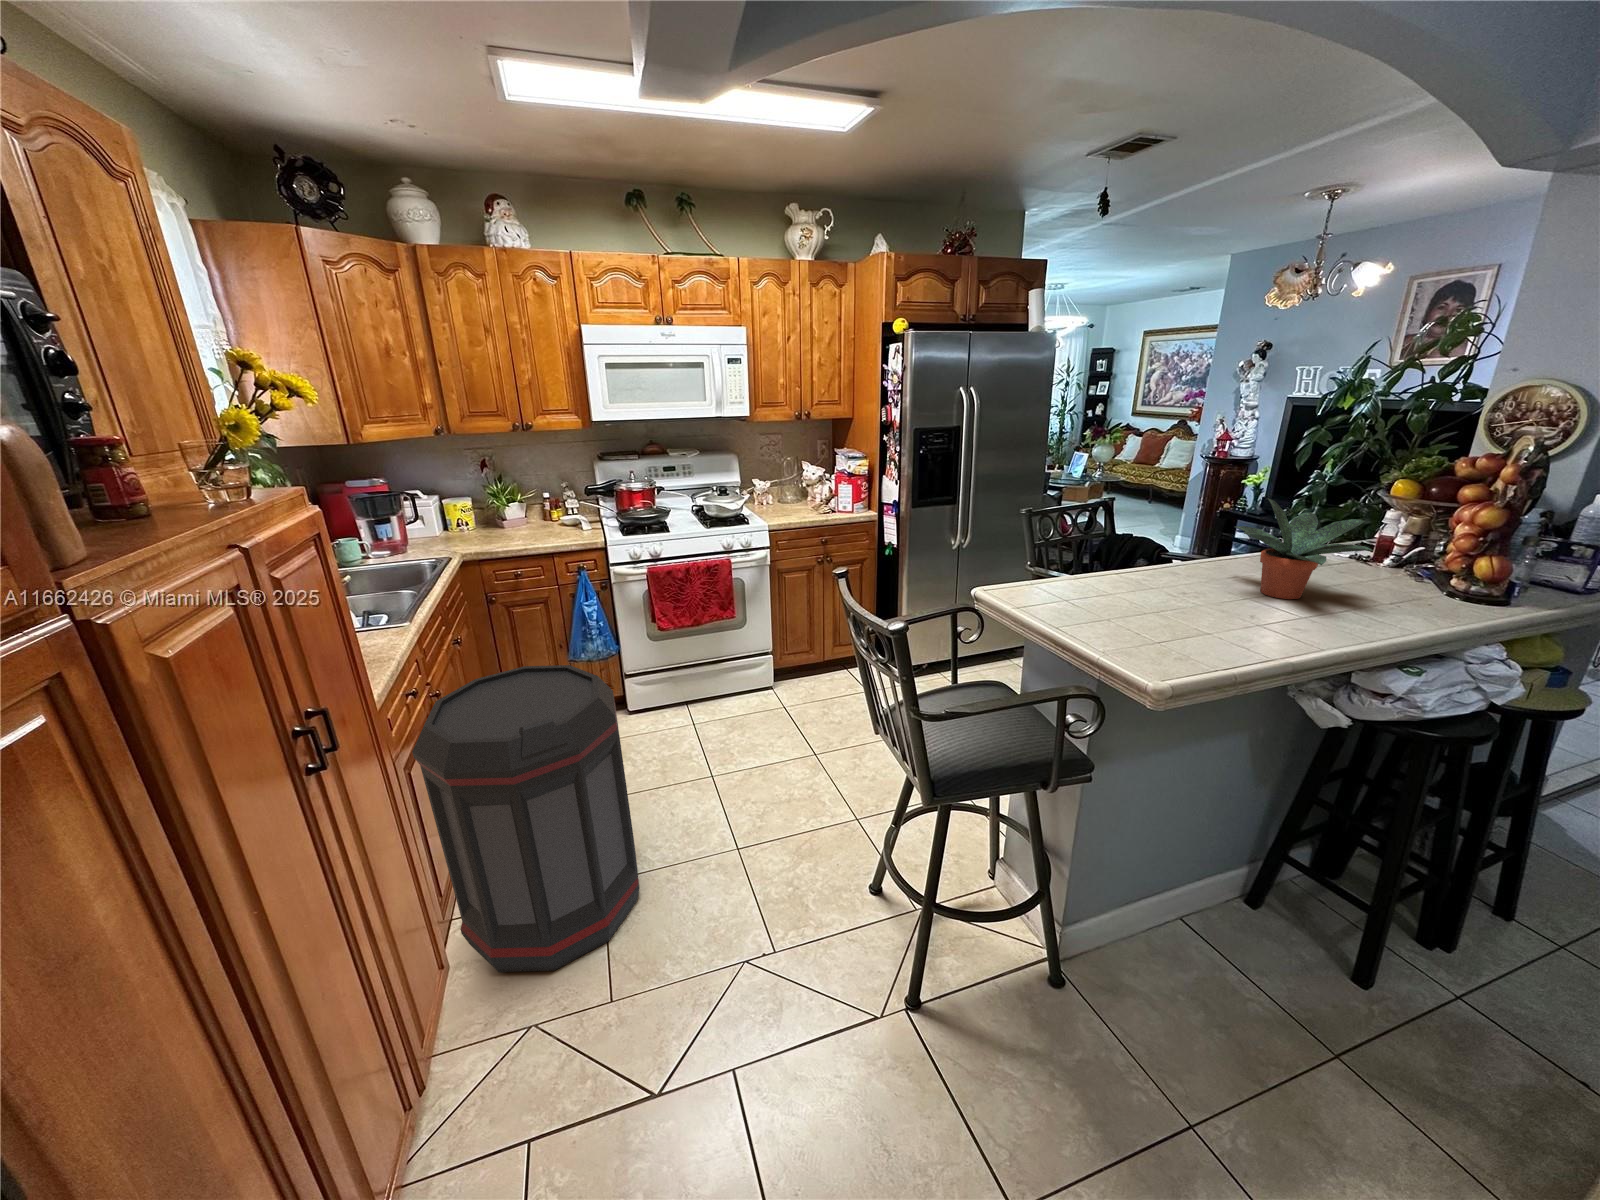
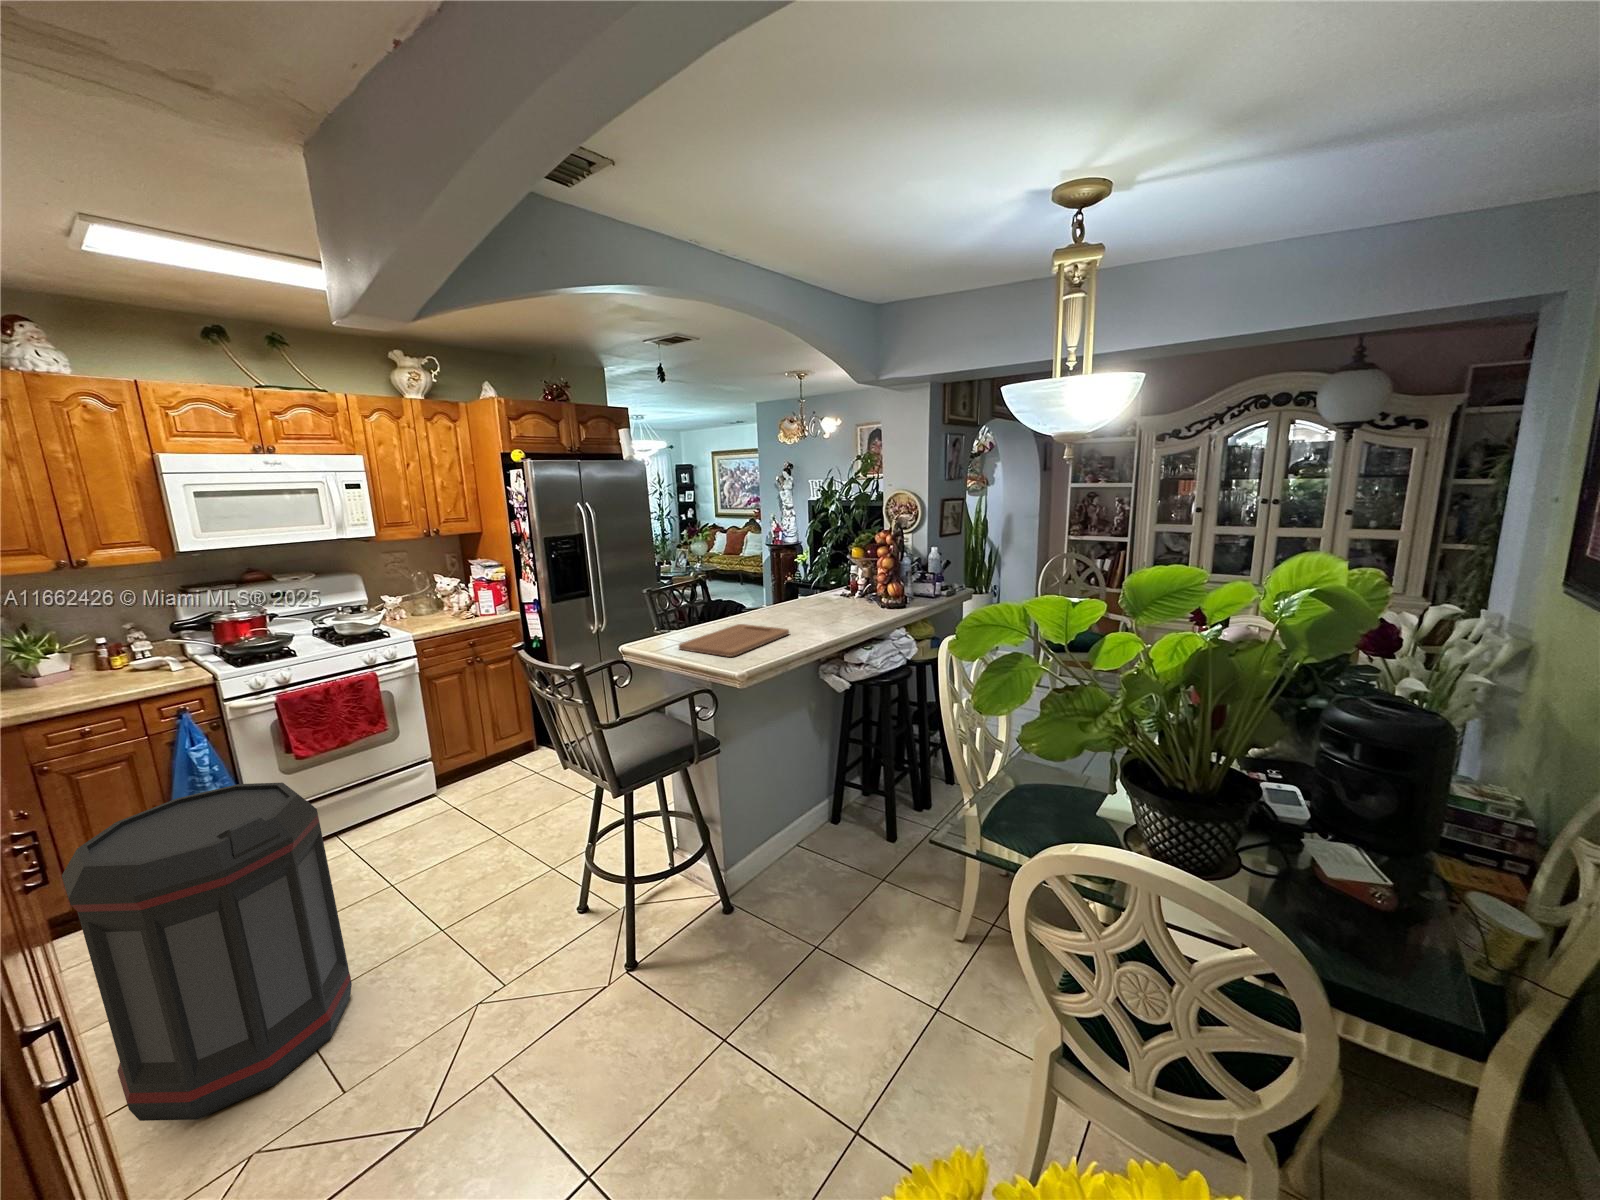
potted plant: present [1236,498,1373,599] -> none [766,563,827,618]
cutting board: none [1061,594,1278,665] -> present [679,624,789,657]

